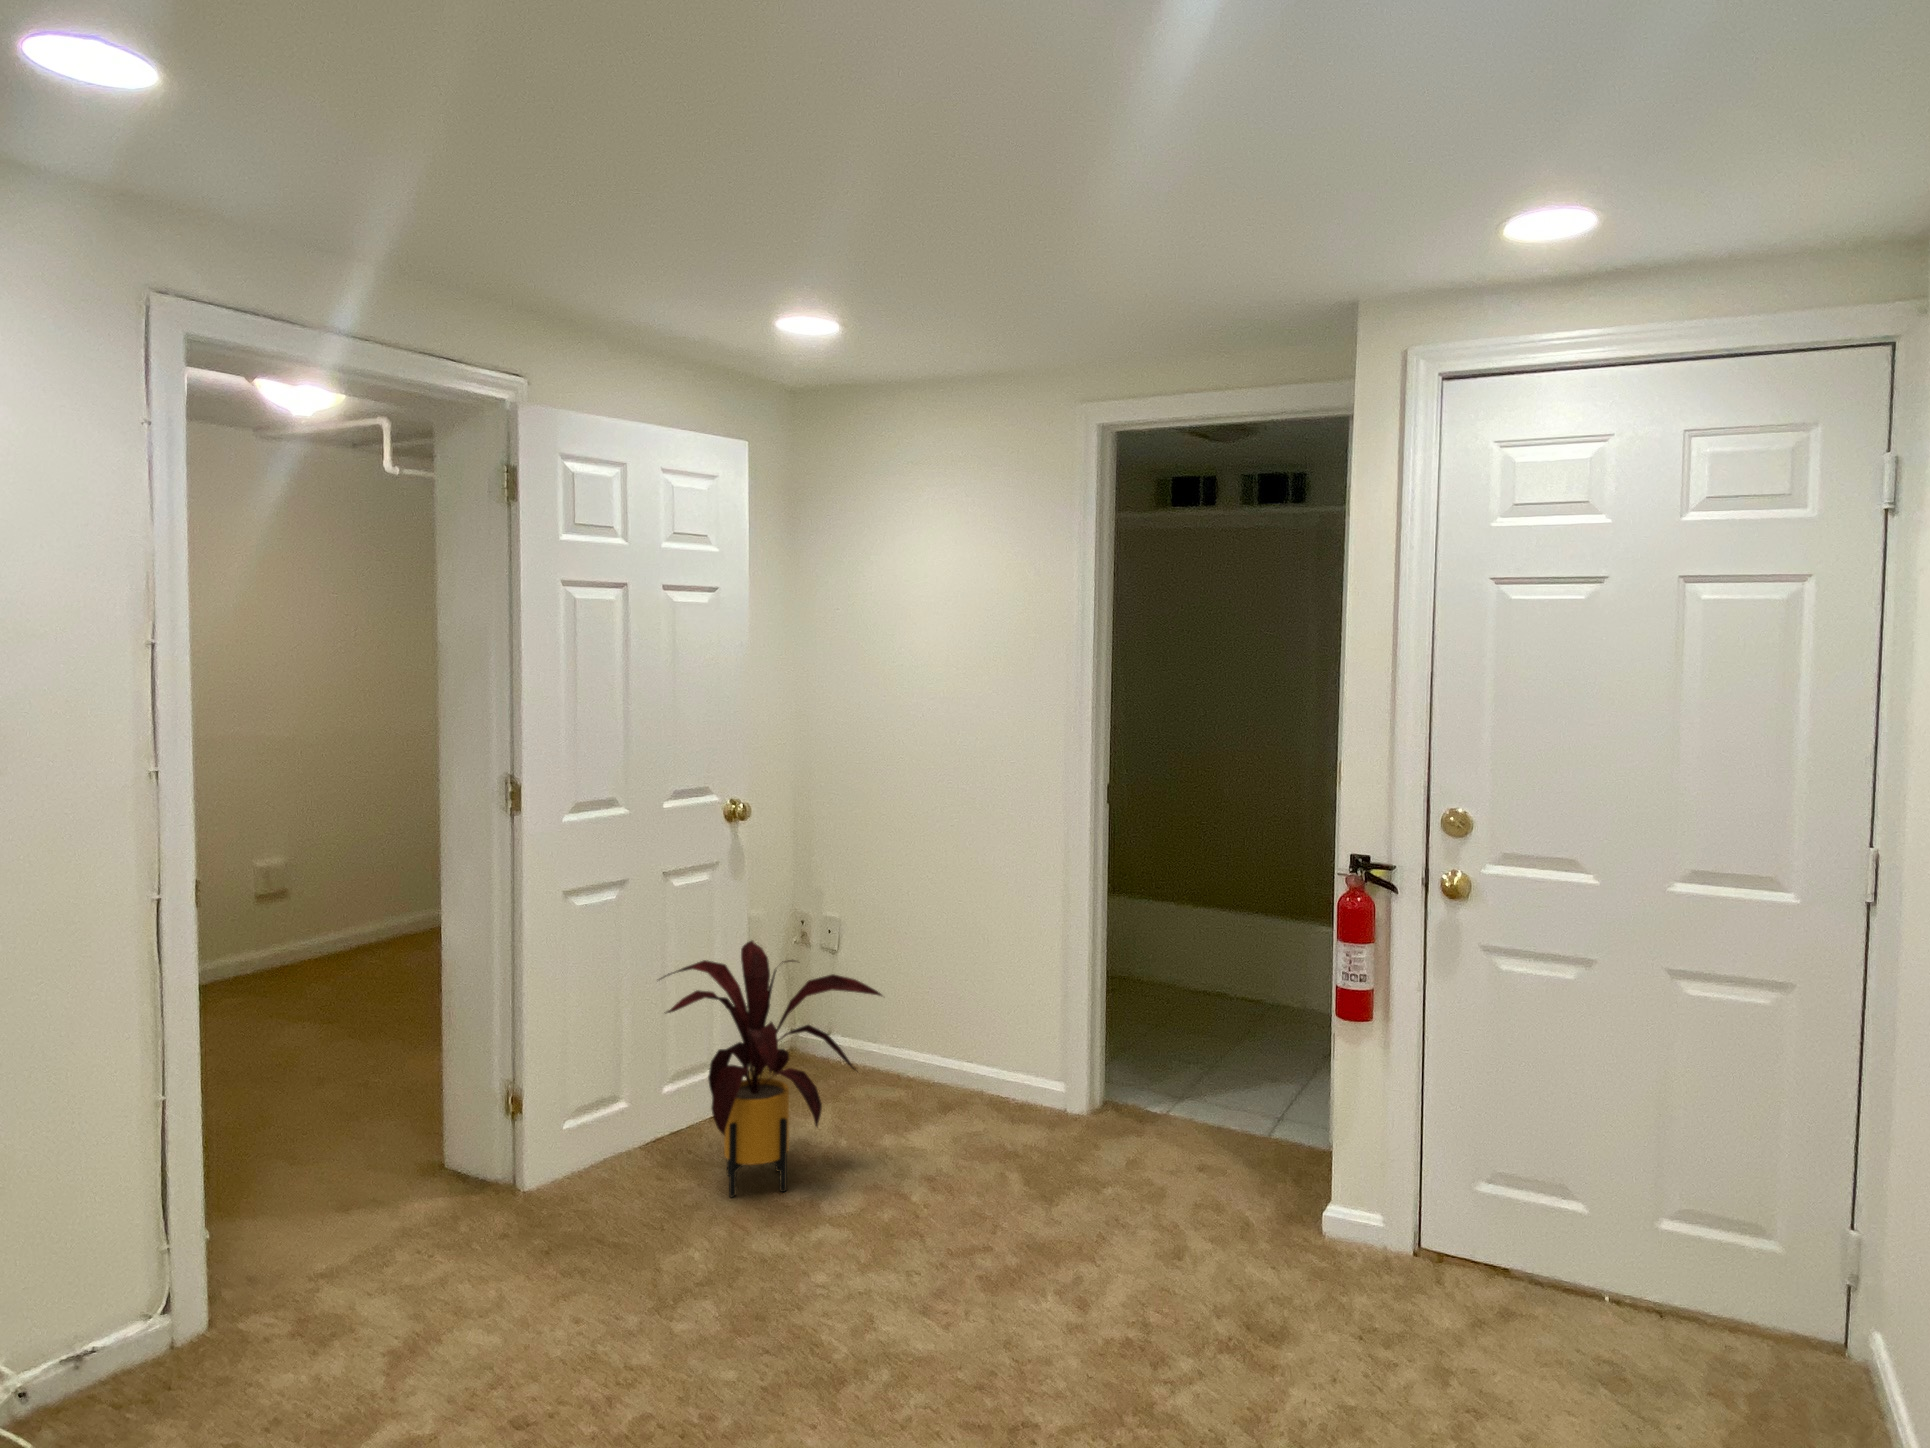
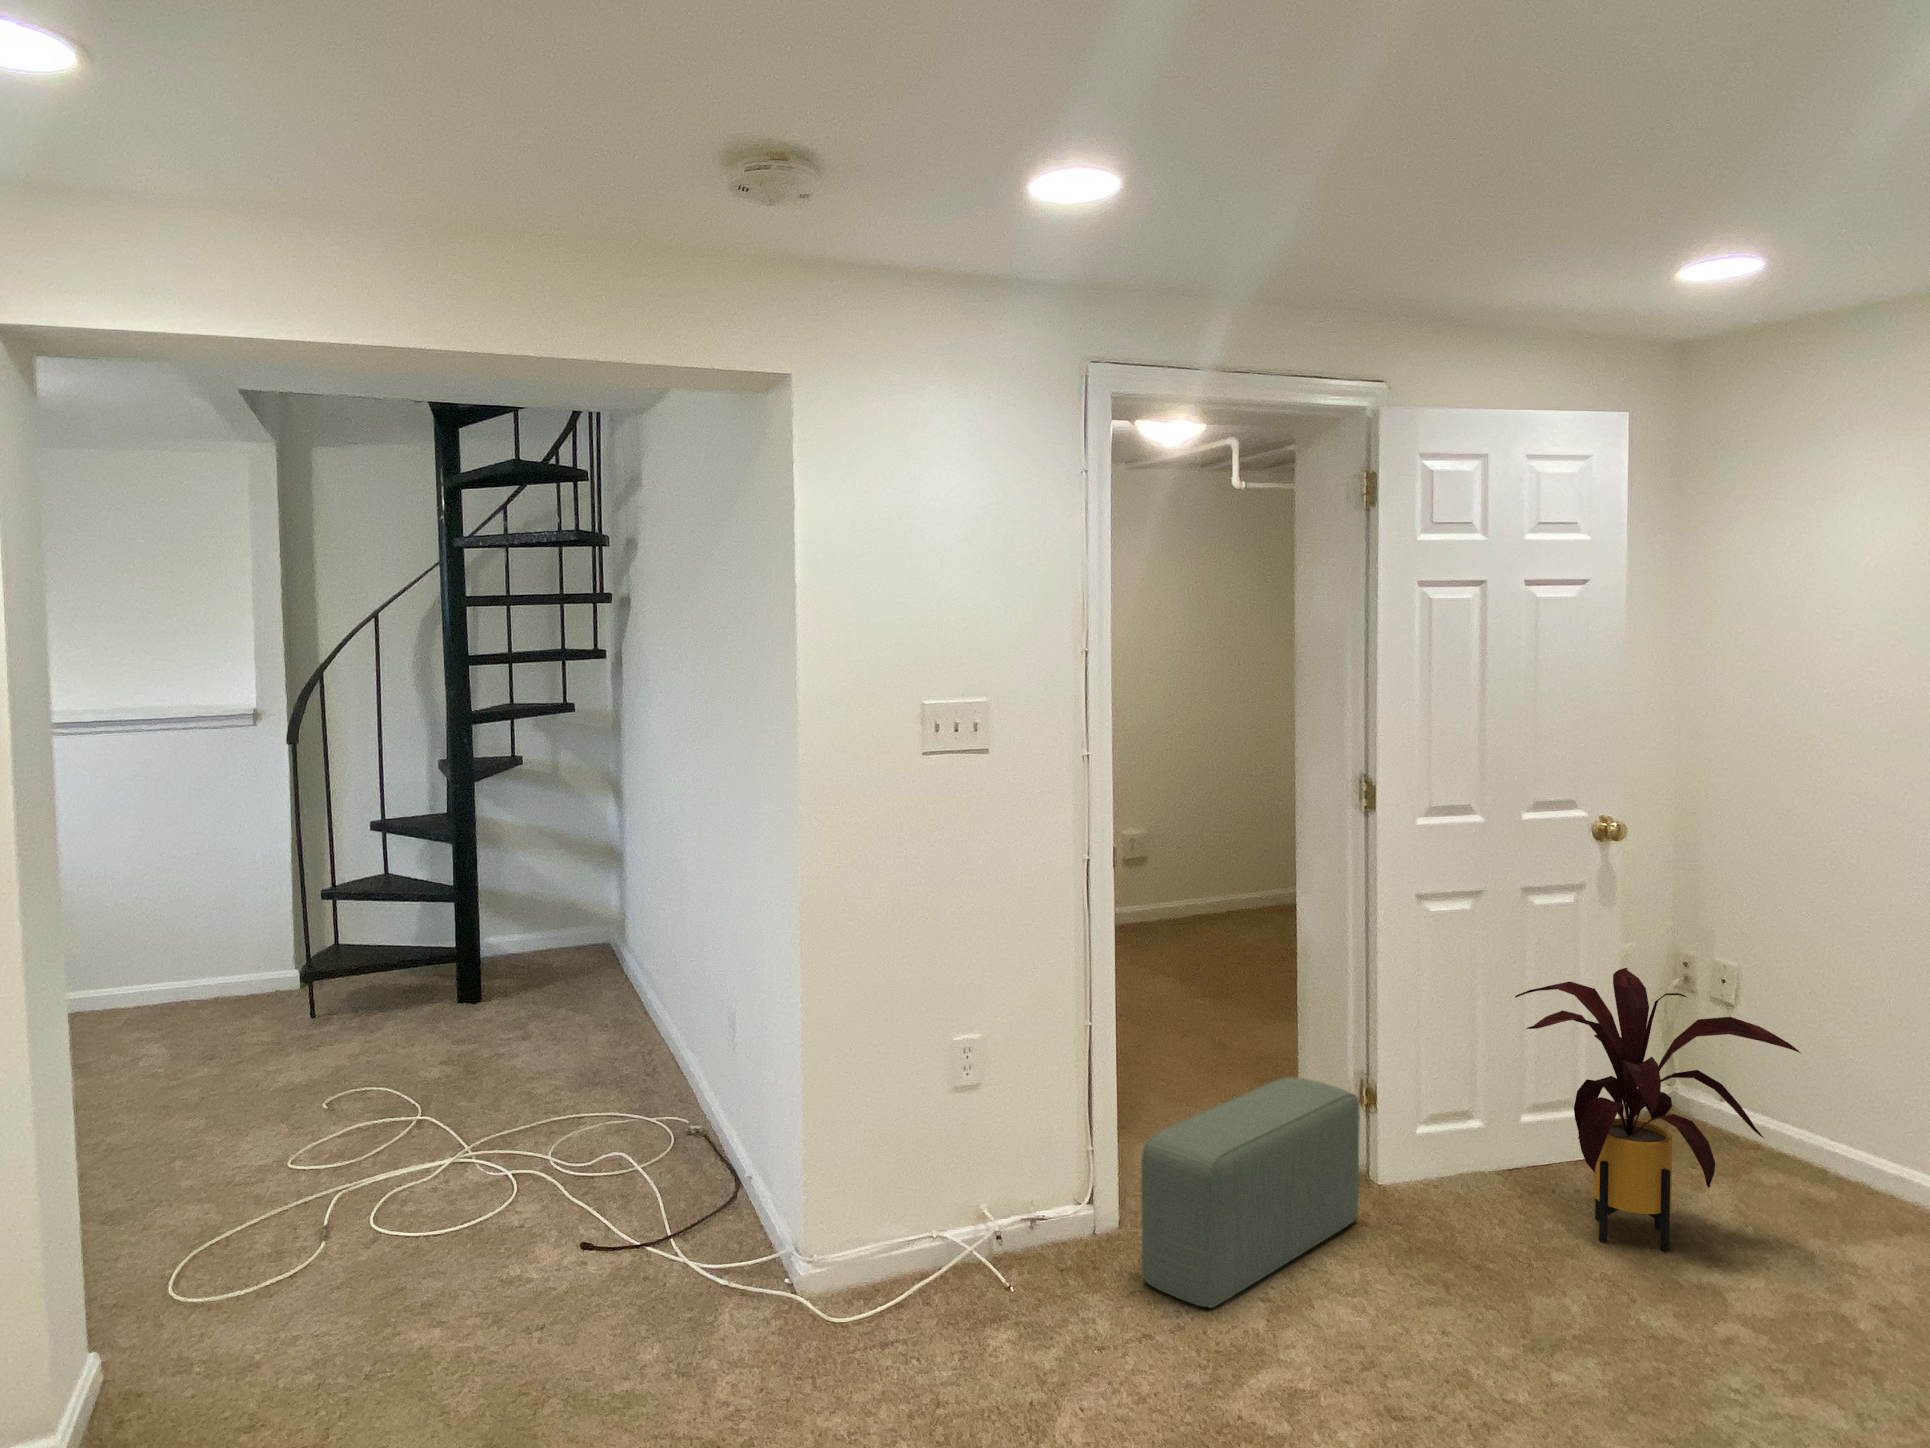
pouf: none [231,1103,501,1396] -> present [1141,1077,1360,1308]

